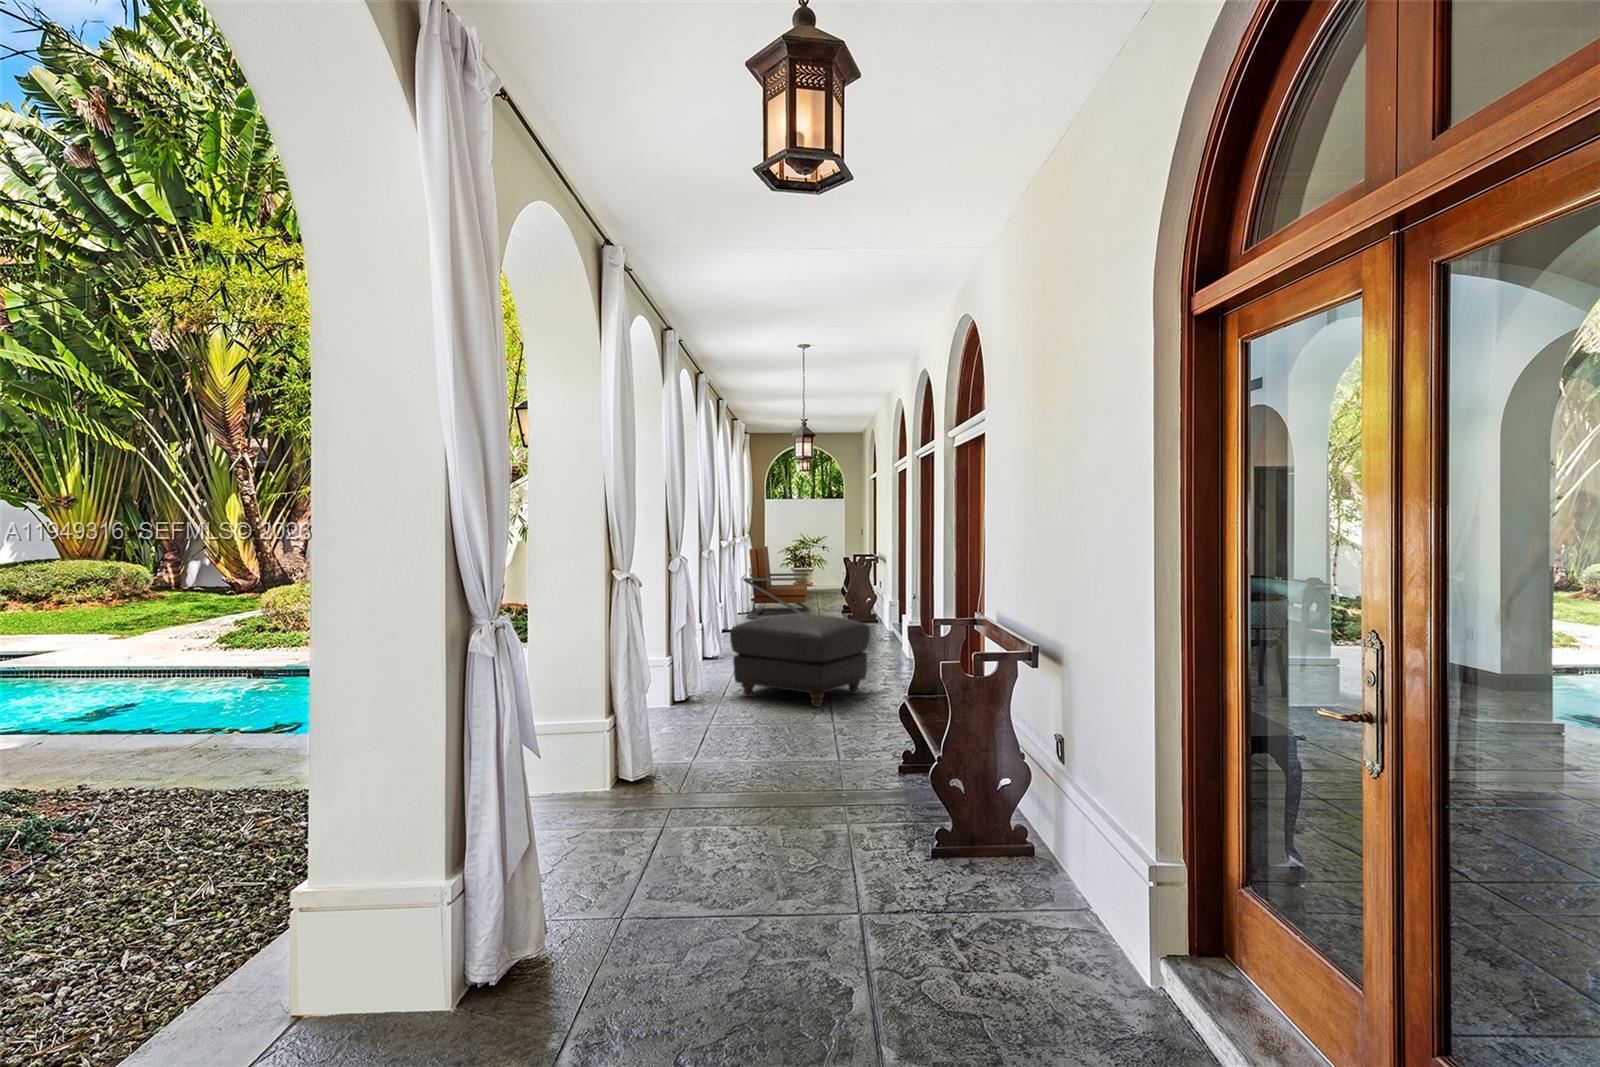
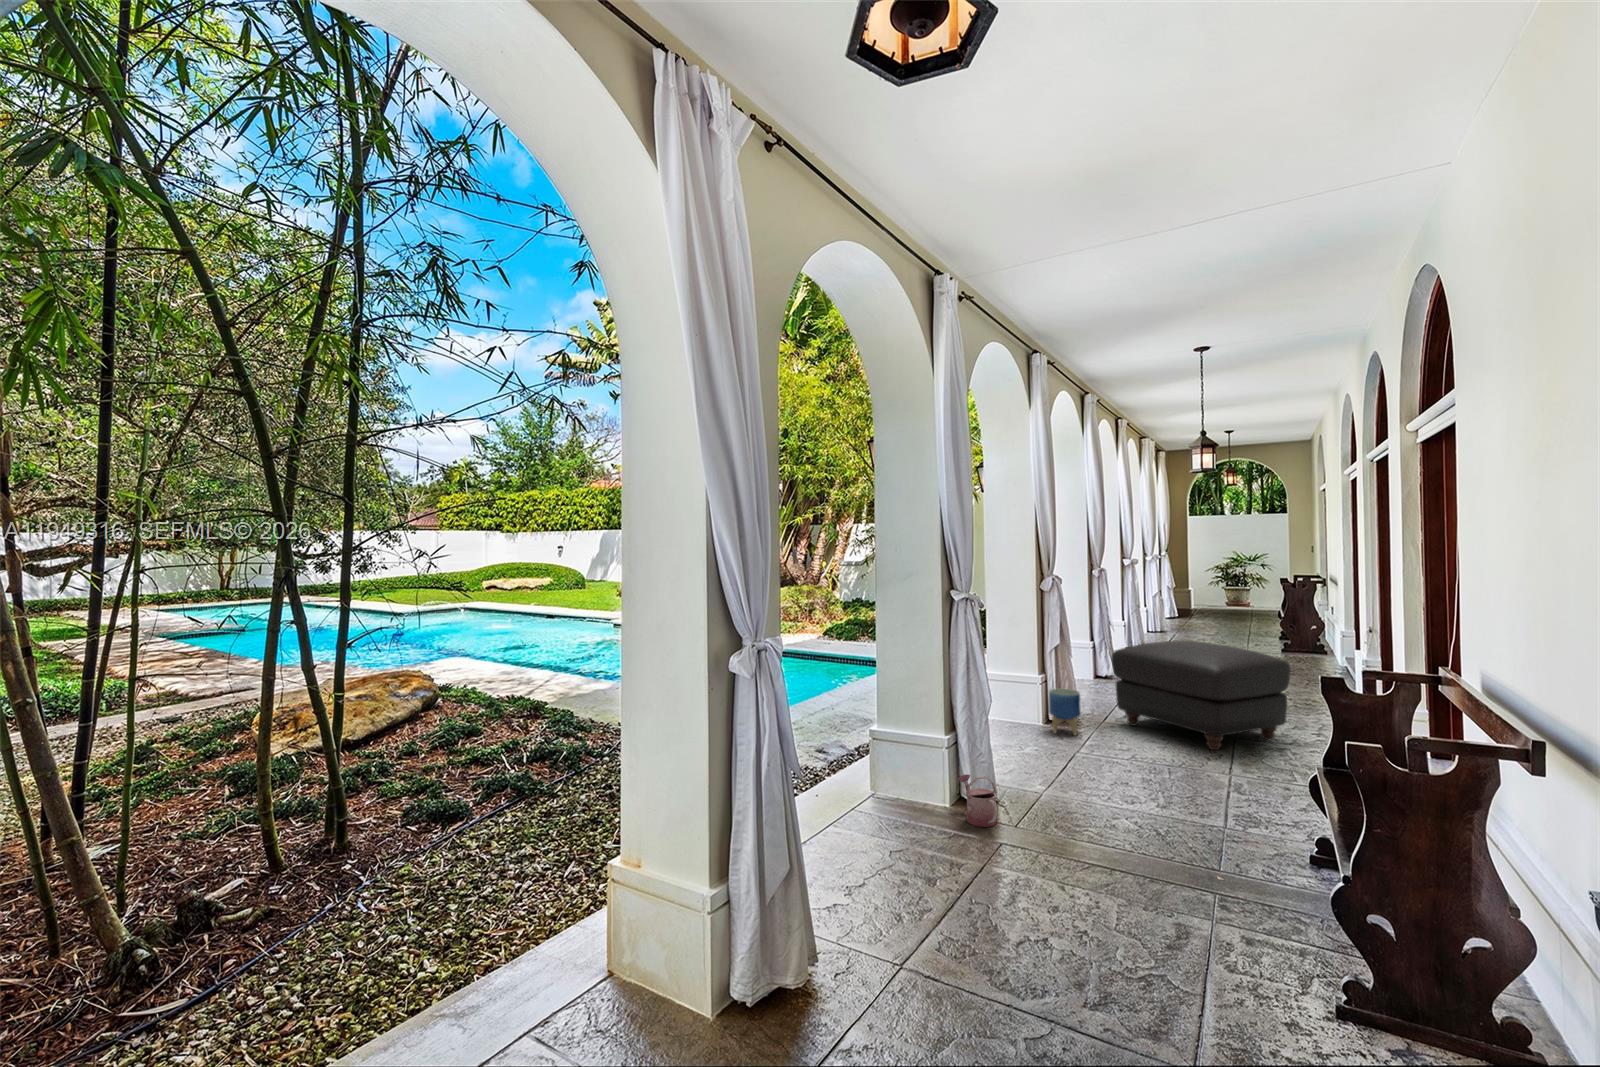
lounge chair: present [744,546,809,619] -> none [1156,564,1238,642]
planter: none [676,668,706,713] -> present [1049,689,1081,735]
watering can: none [617,751,663,800] -> present [958,774,998,827]

